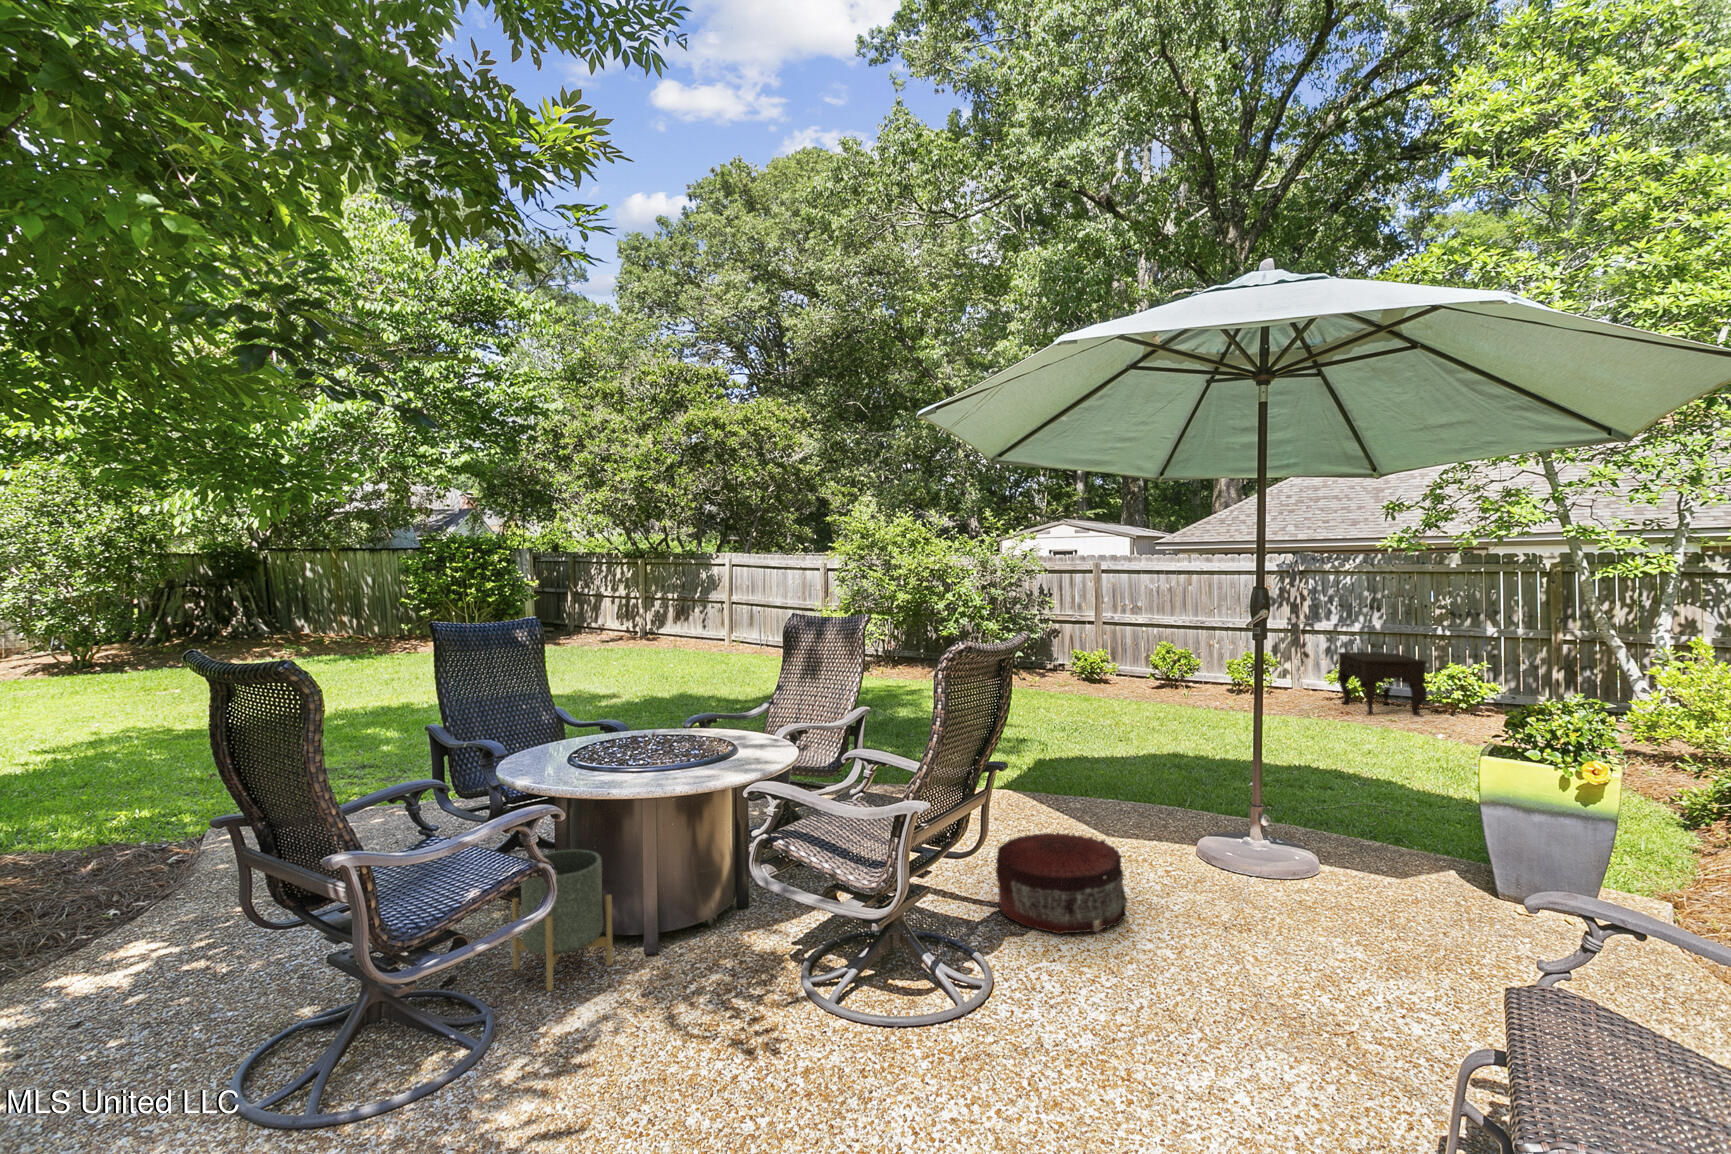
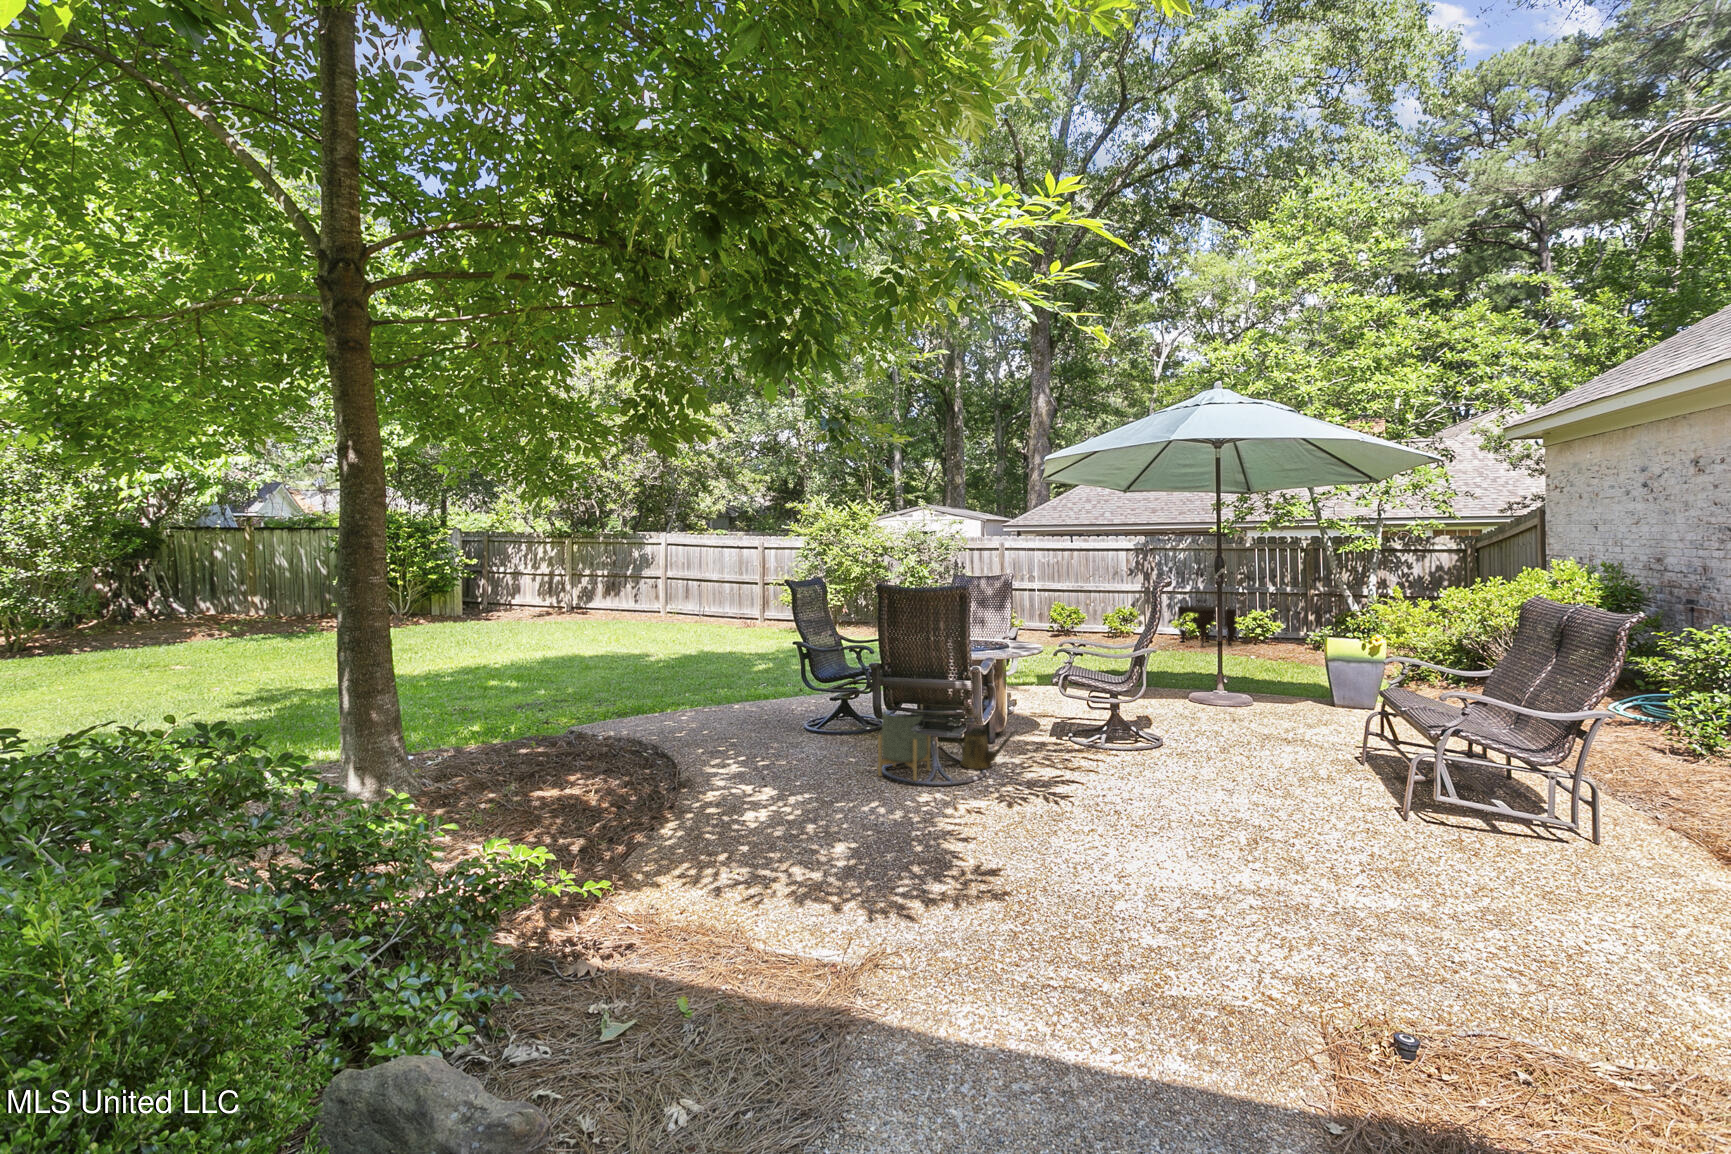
pouf: present [996,832,1127,934] -> none [1093,696,1171,744]
watering can: none [676,887,744,972] -> present [956,728,1017,769]

